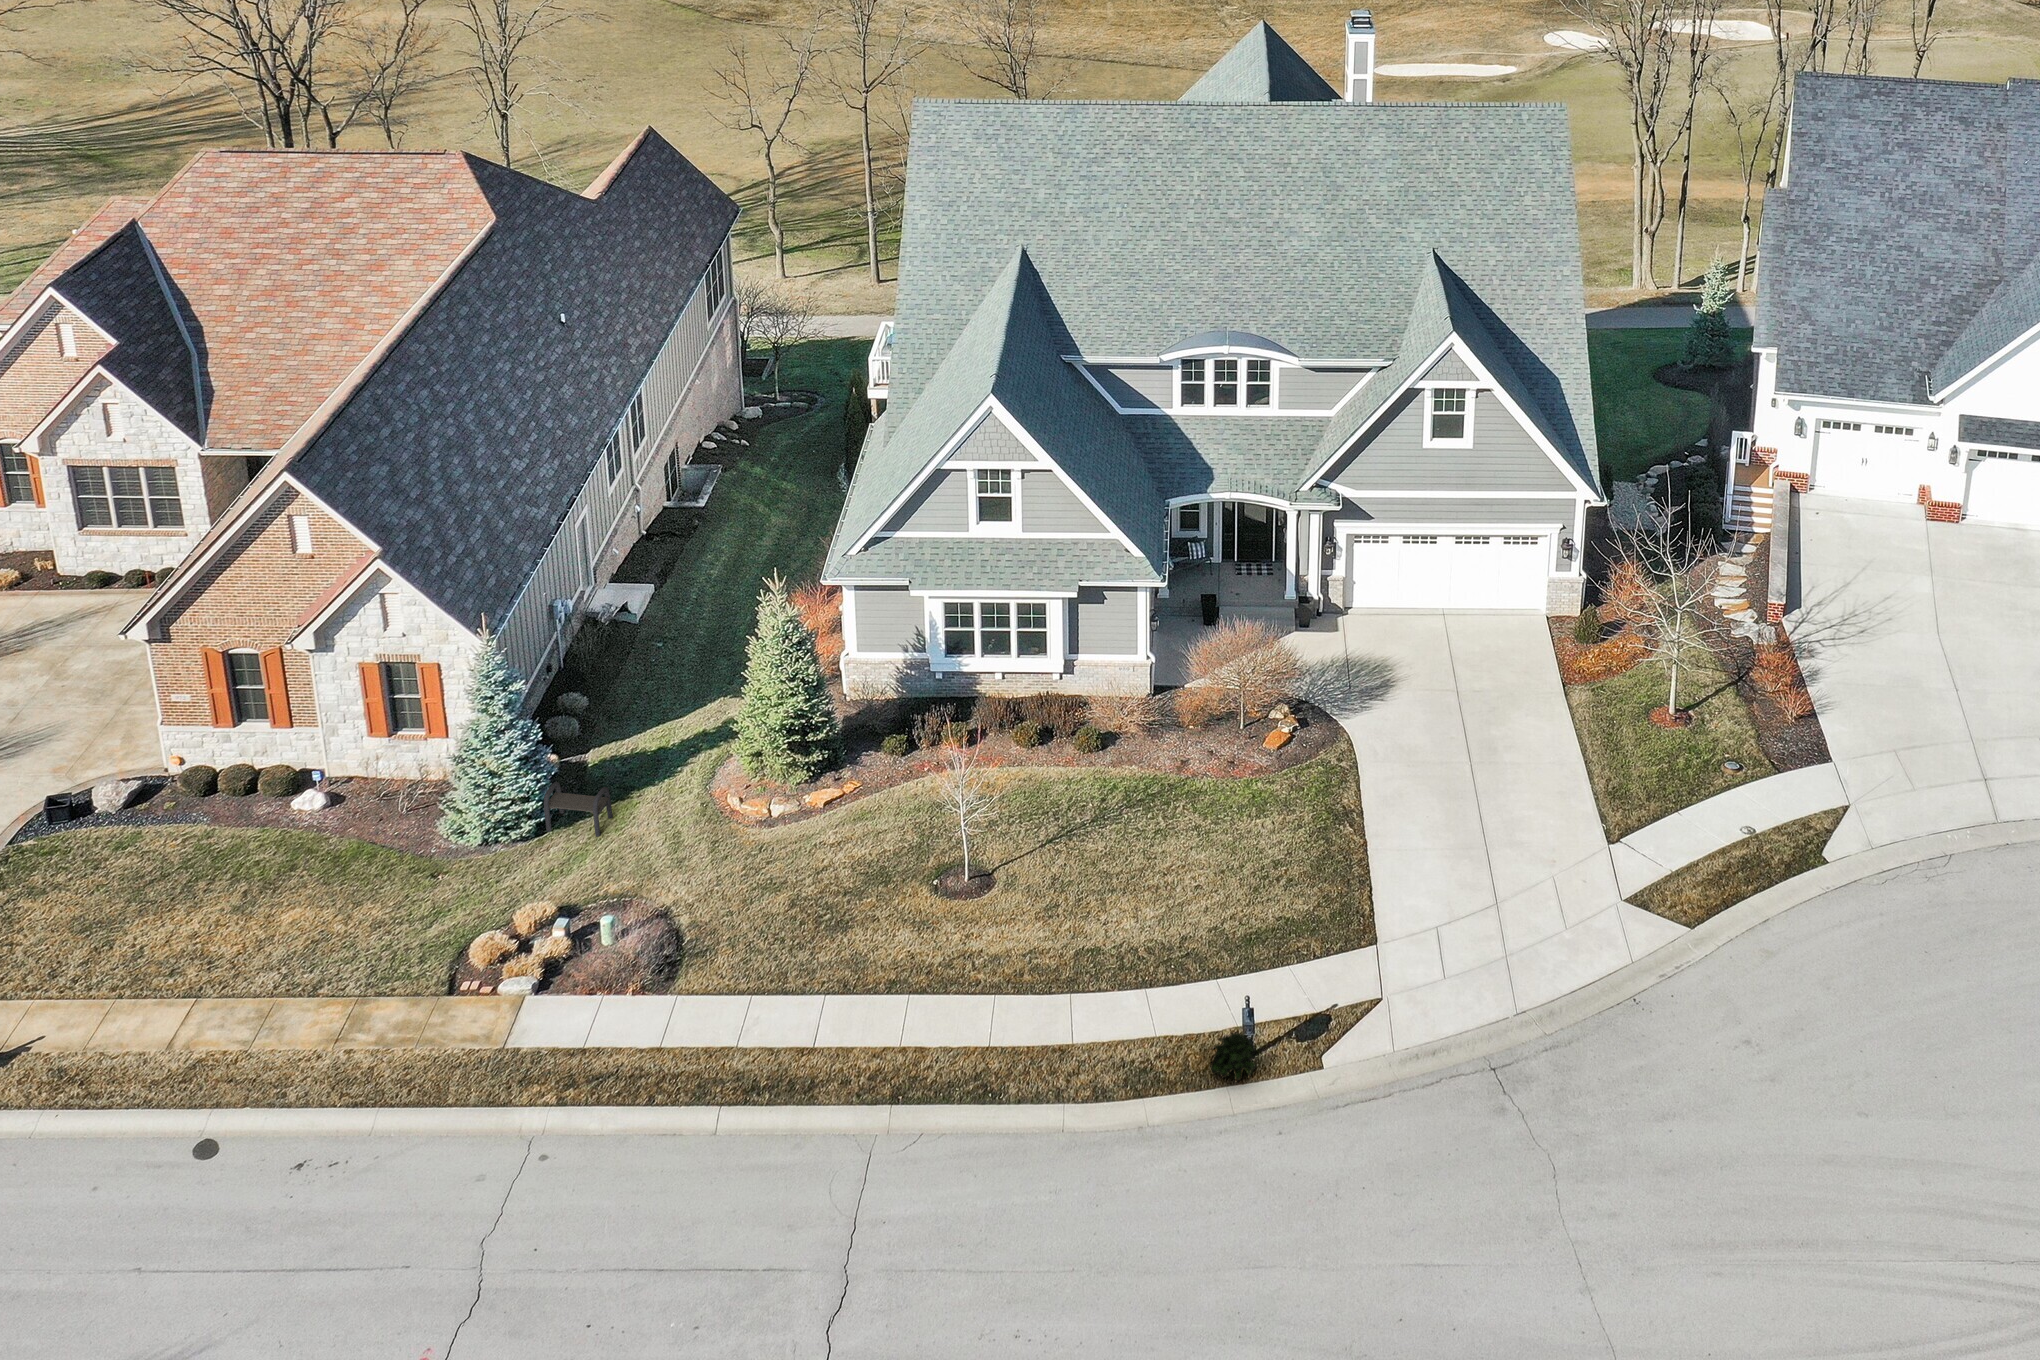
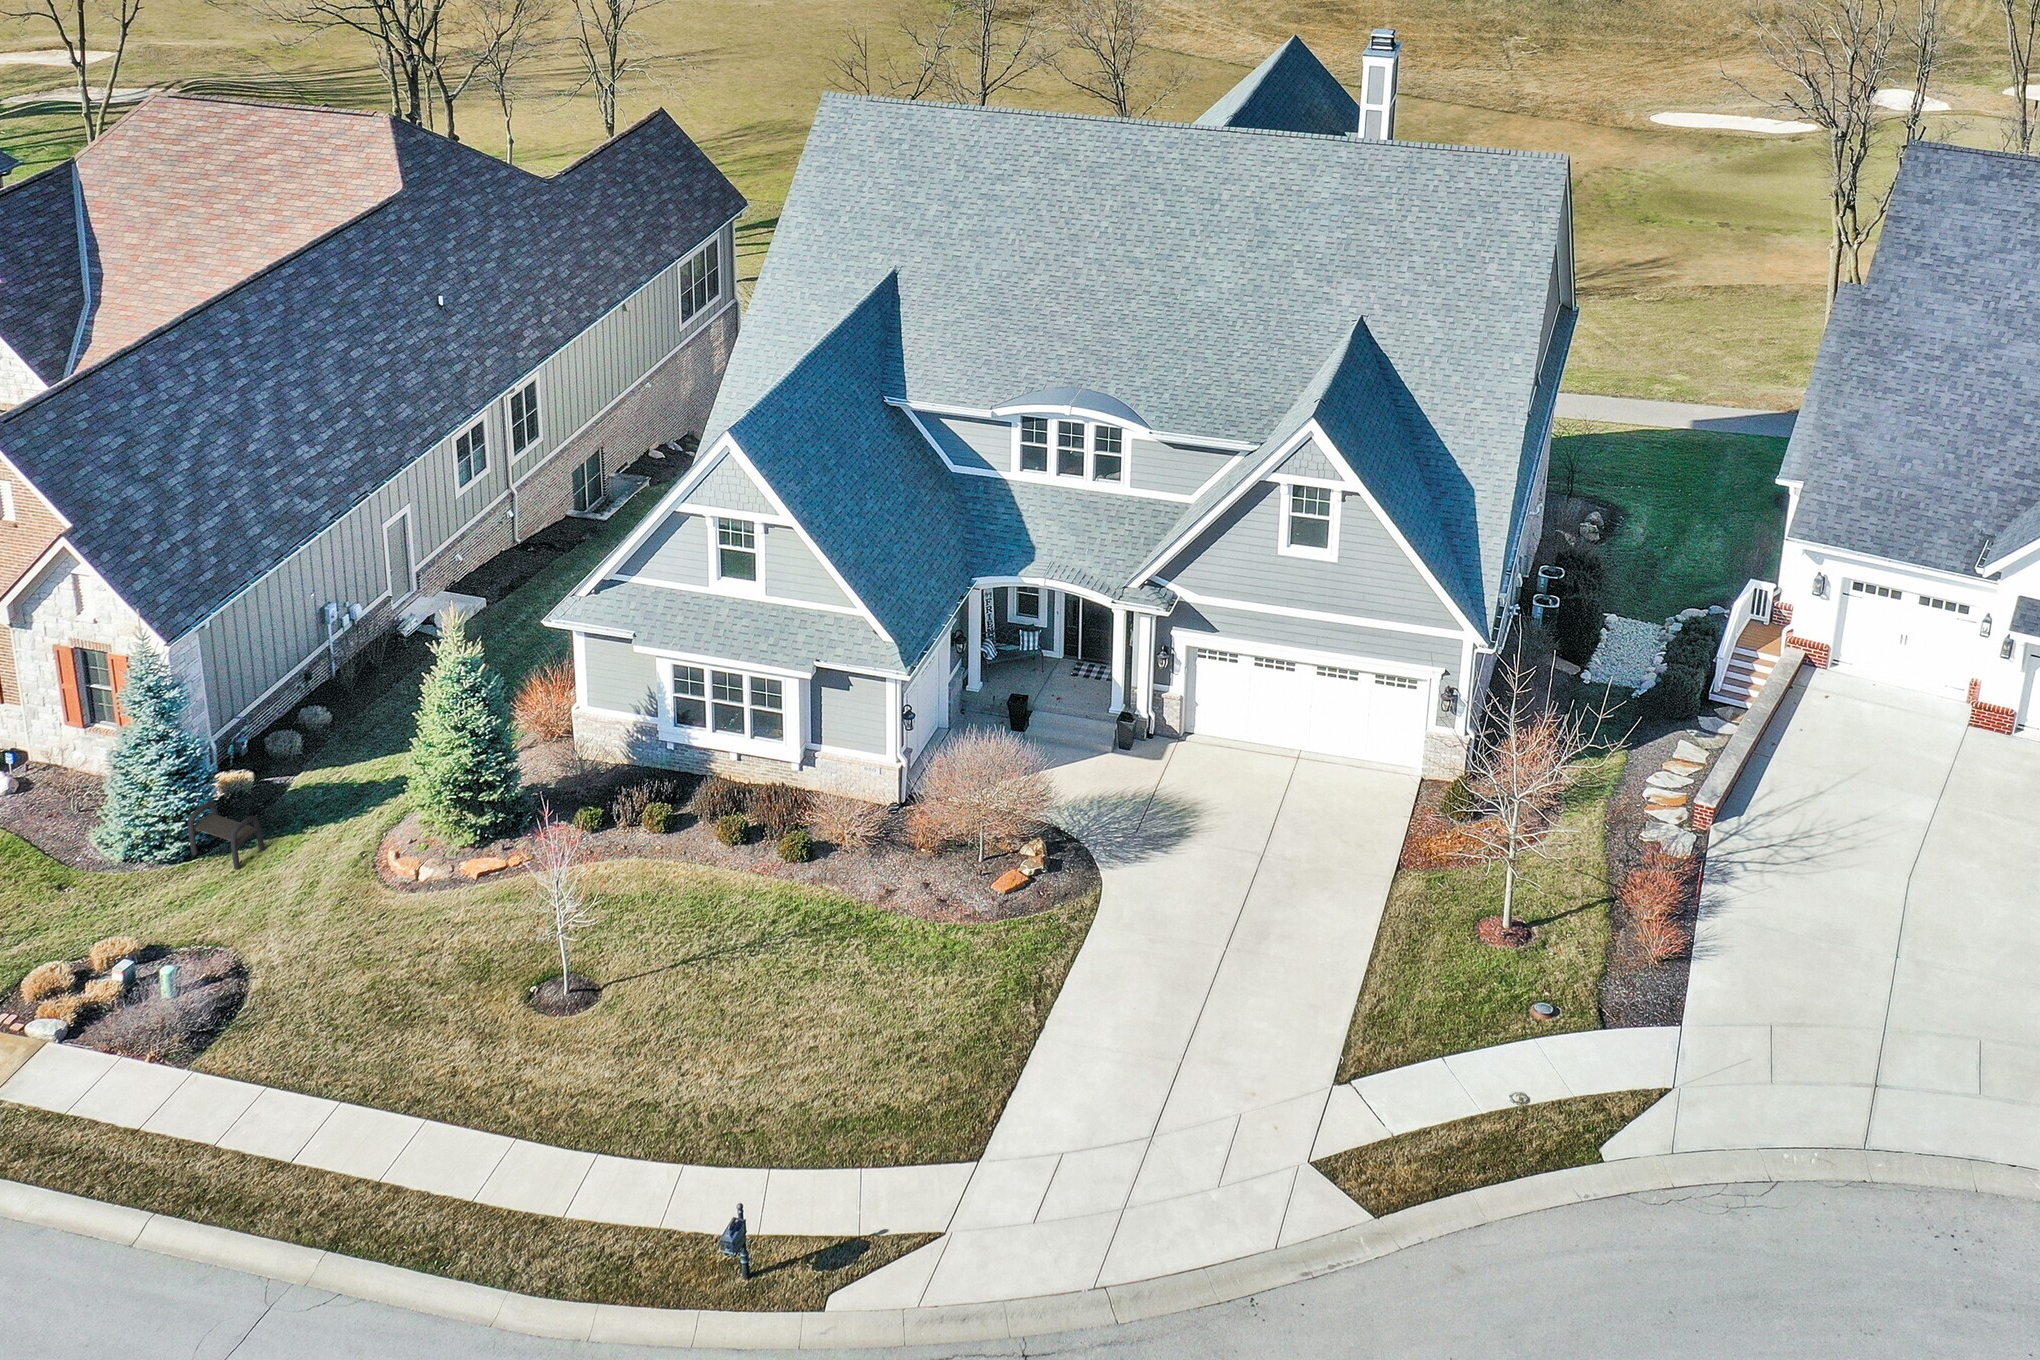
potted plant: present [1210,1032,1258,1082] -> none [694,1253,758,1319]

